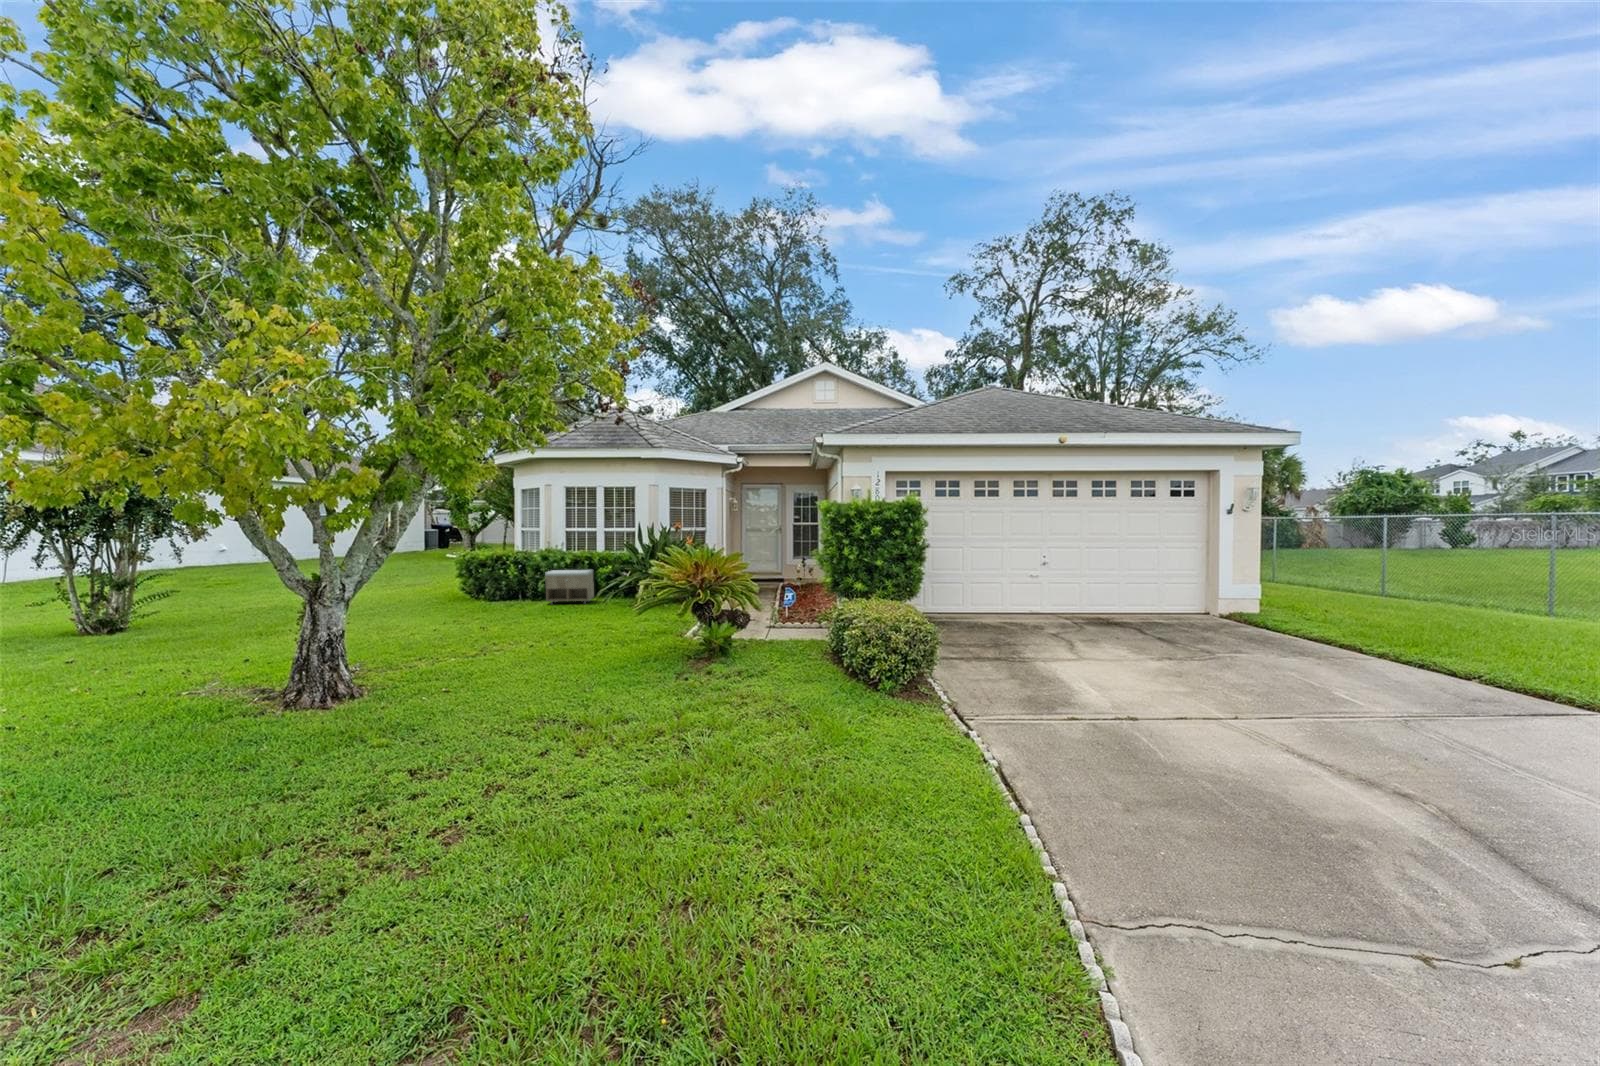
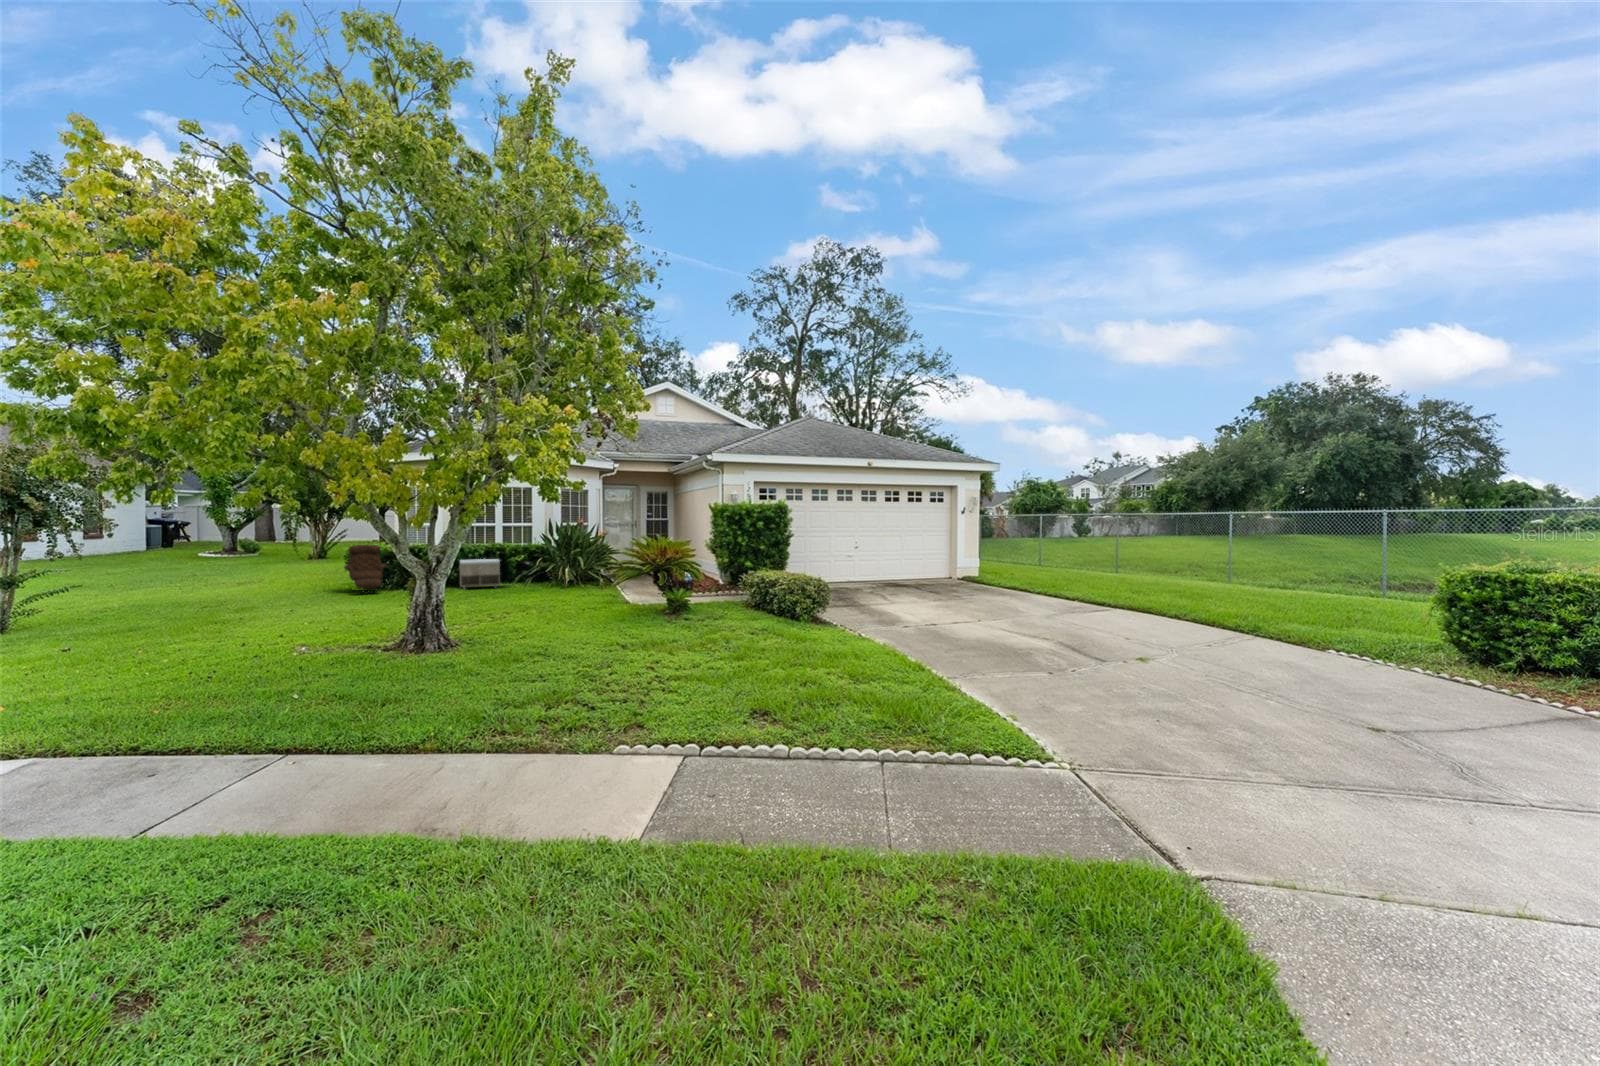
lounge chair: none [438,552,484,608] -> present [344,545,386,593]

